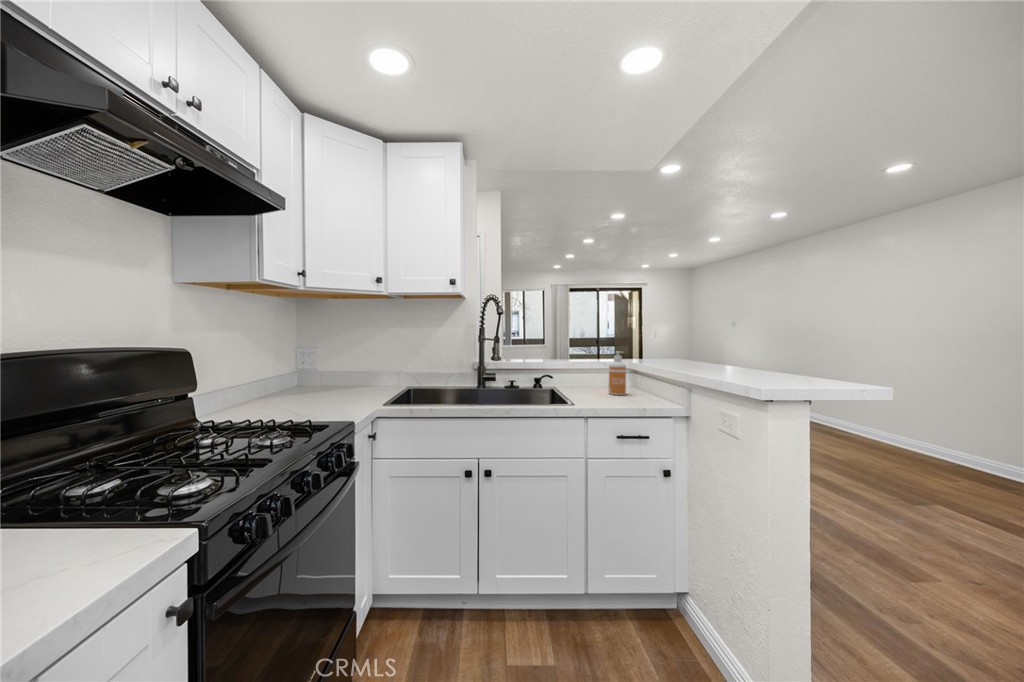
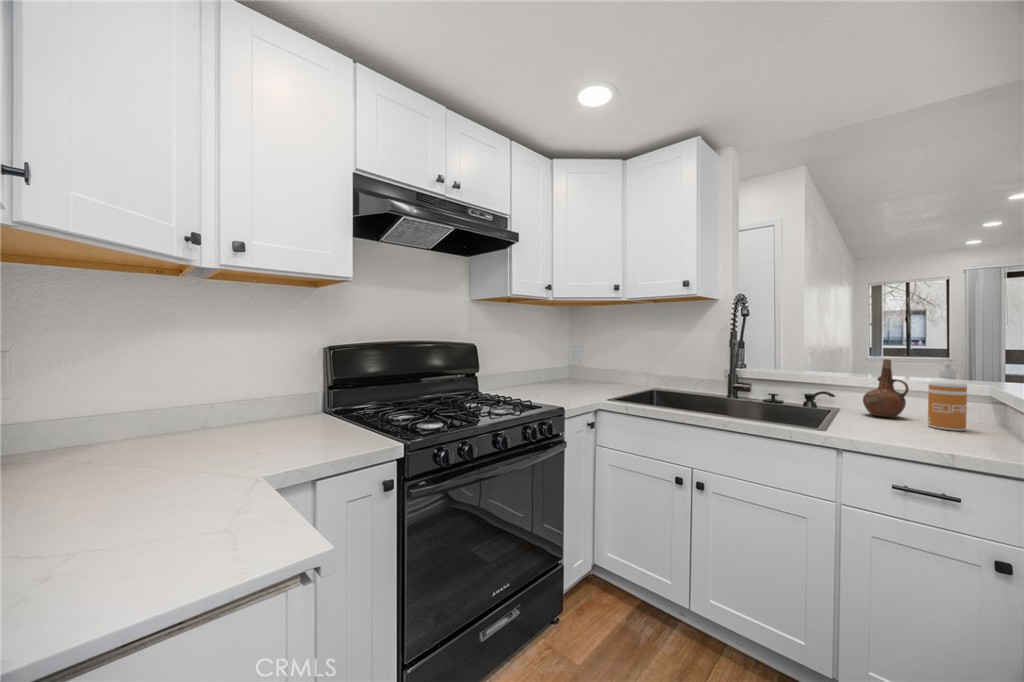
ceramic pitcher: none [571,350,594,391] -> present [863,359,909,418]

